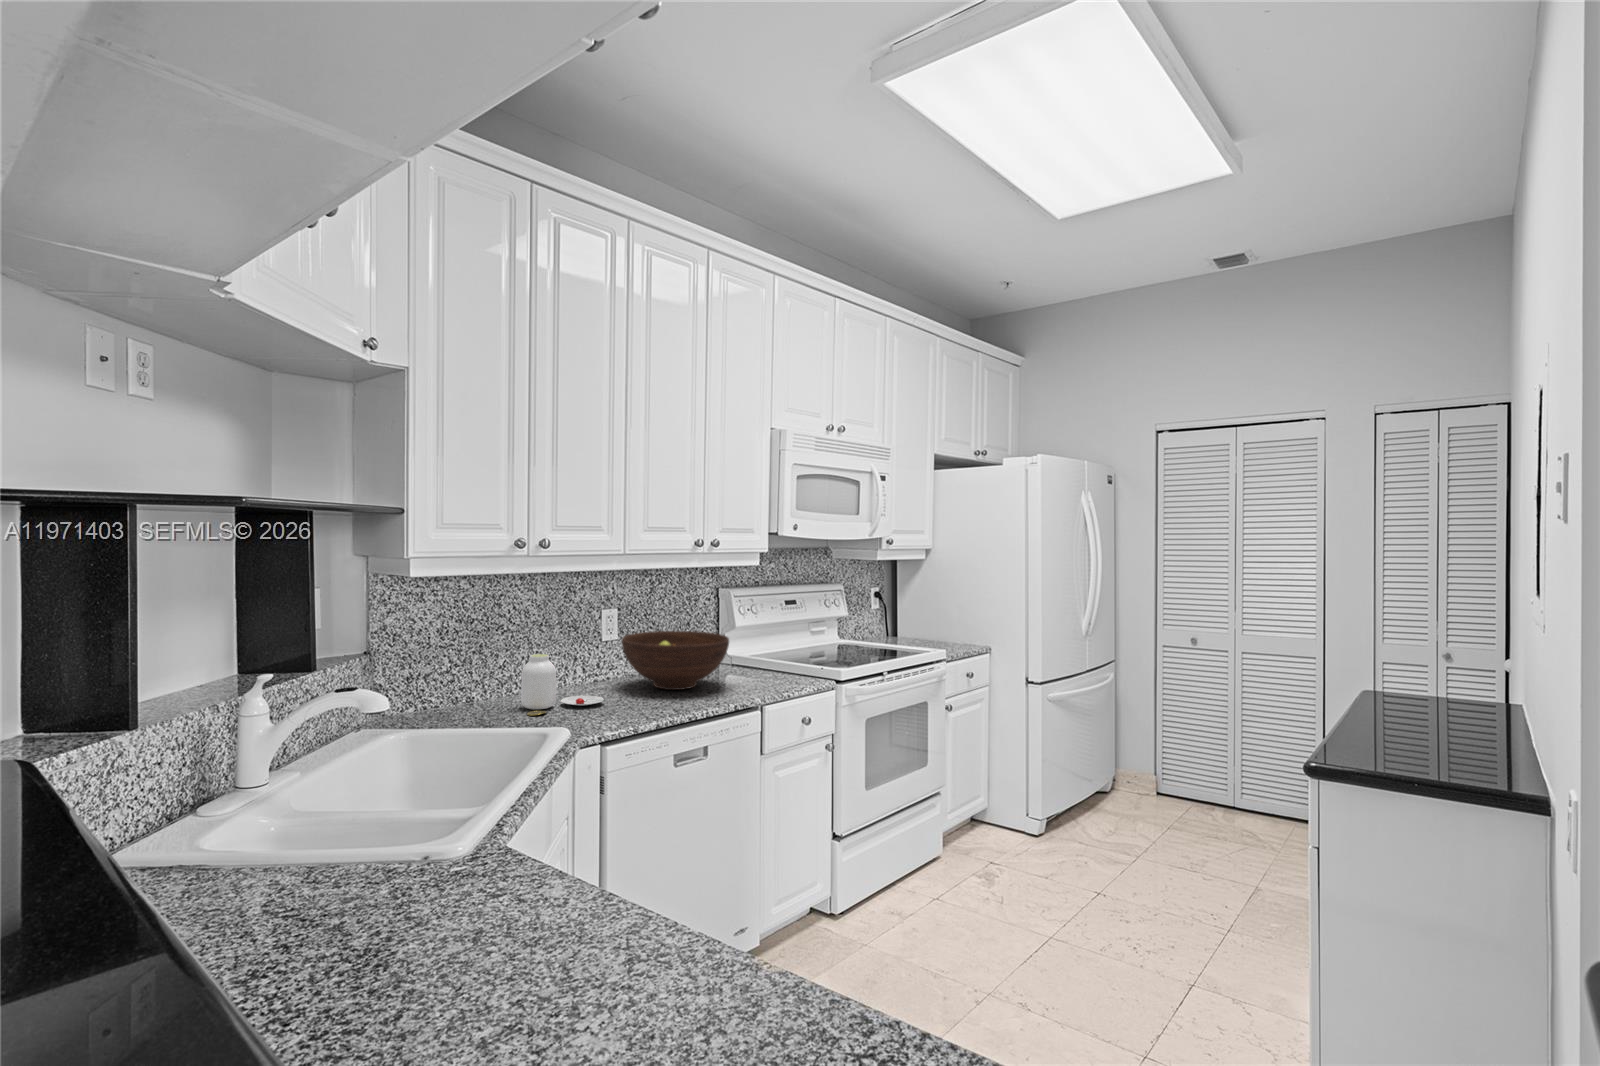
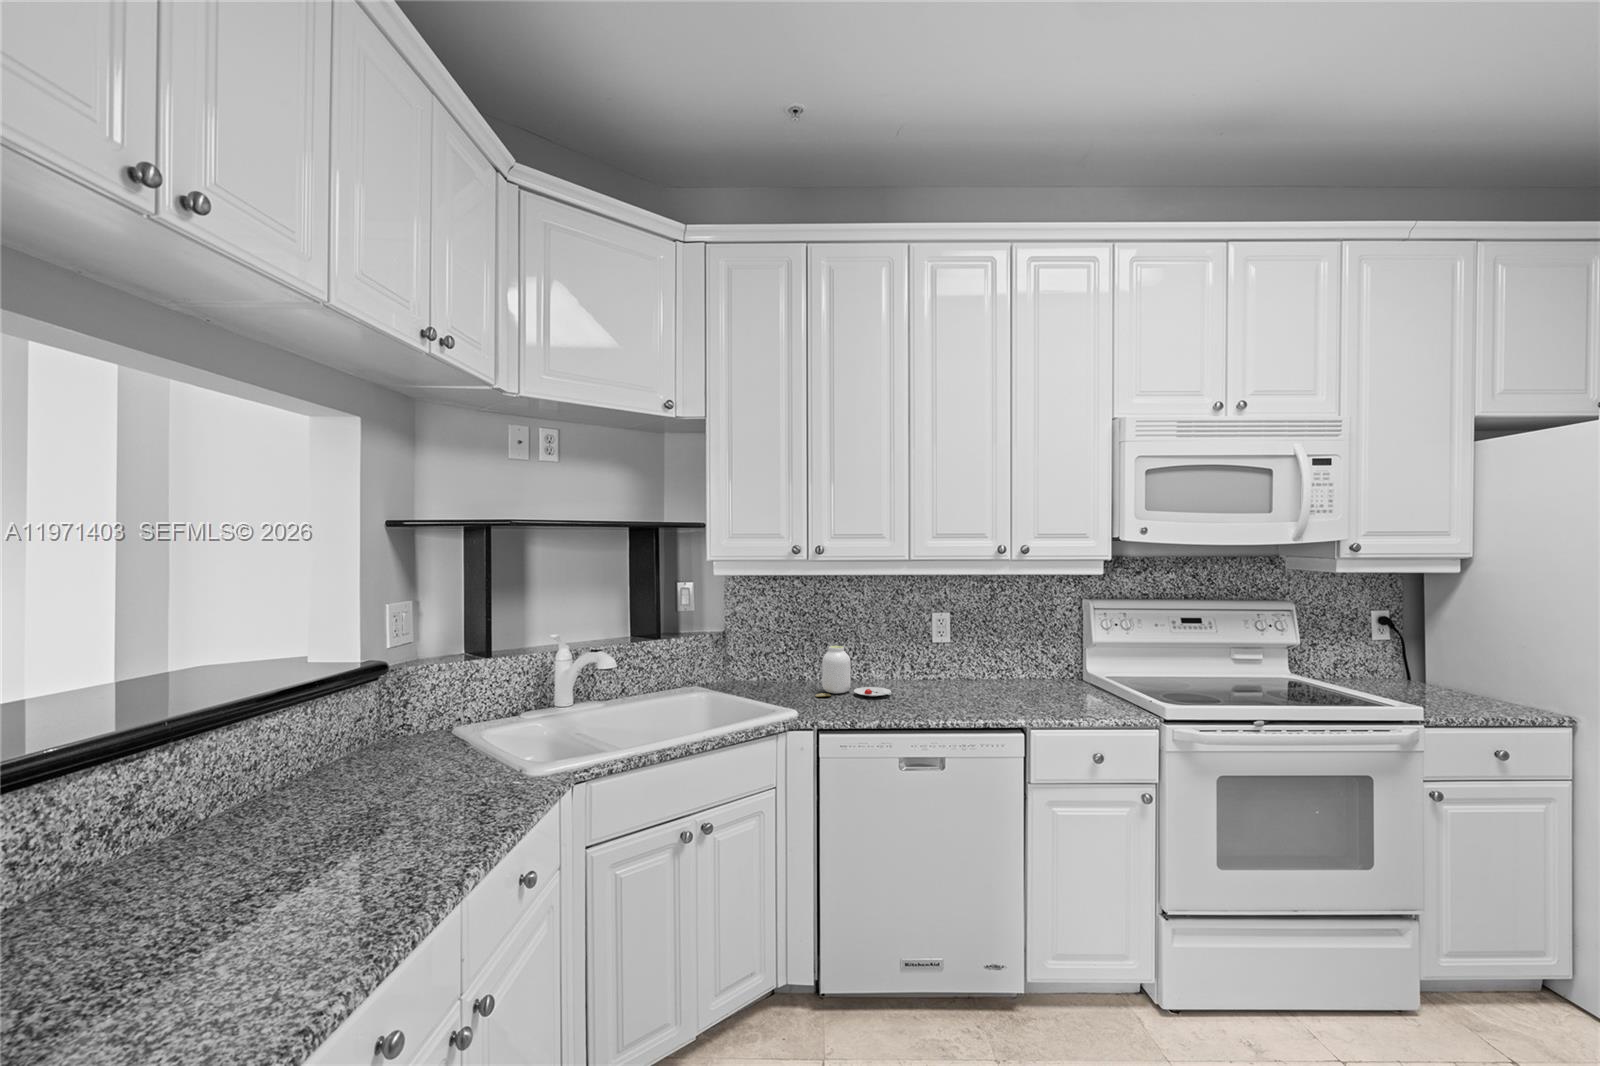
fruit bowl: present [622,631,729,690] -> none [930,637,1040,698]

